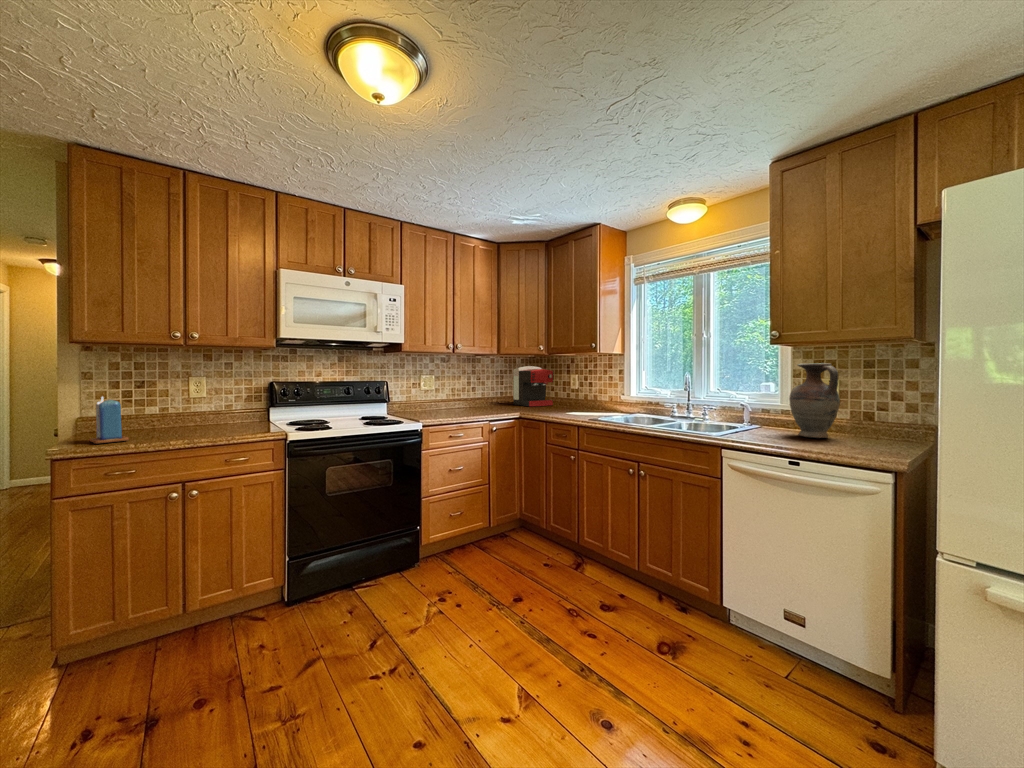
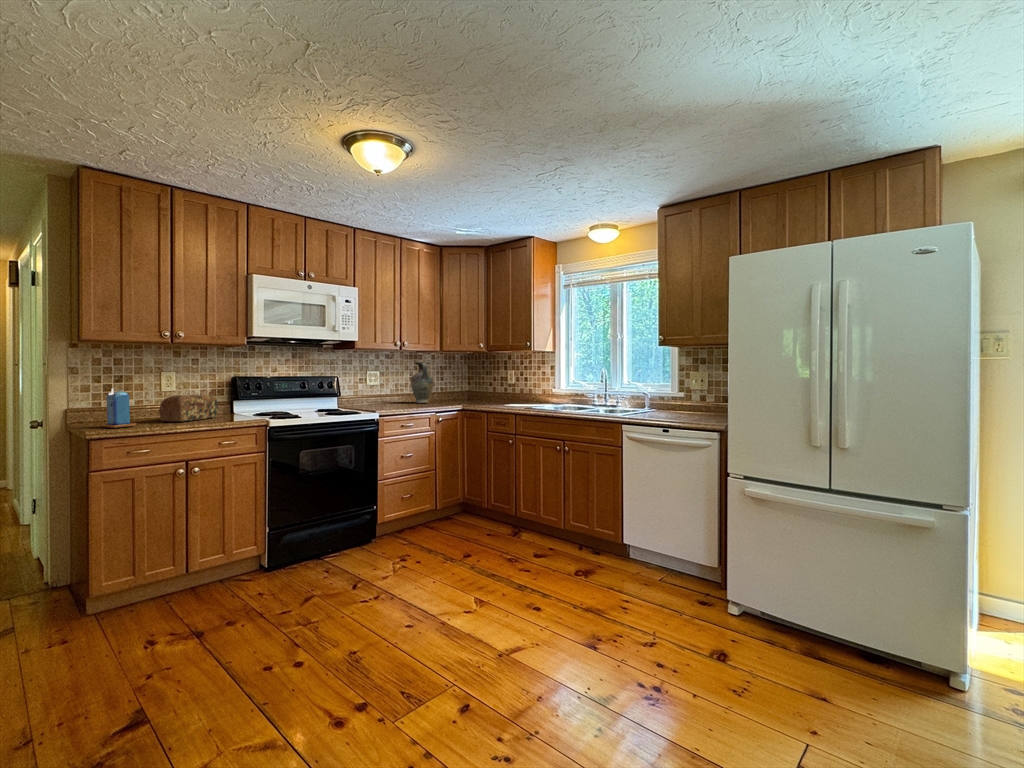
vase: present [789,363,840,438] -> present [411,362,434,403]
coffee maker: present [513,366,553,406] -> none [453,362,491,400]
bread loaf: none [168,403,241,435] -> present [159,395,218,422]

